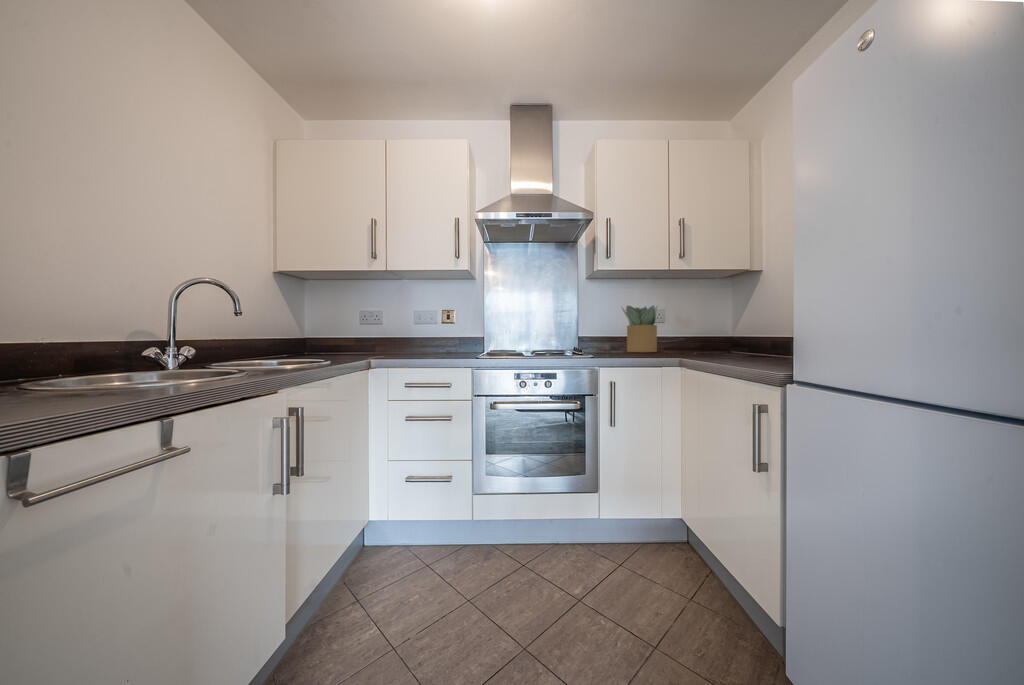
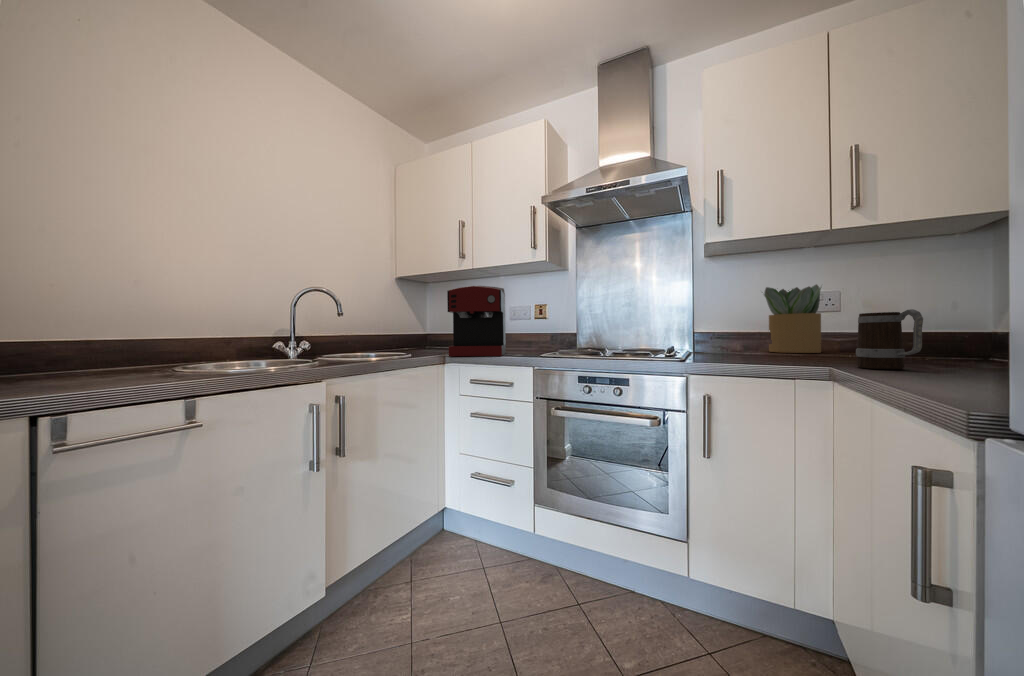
coffee maker: none [378,288,440,360] -> present [447,286,506,356]
mug: none [697,325,729,360] -> present [856,309,923,369]

